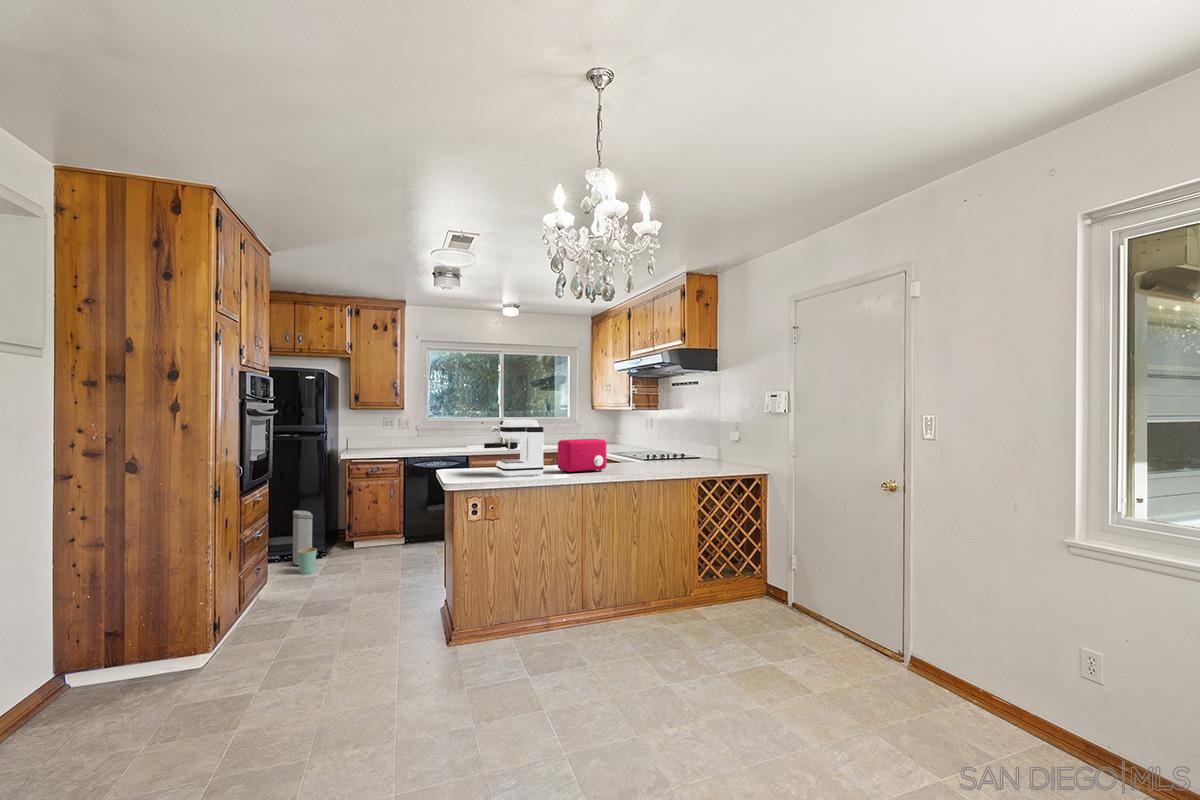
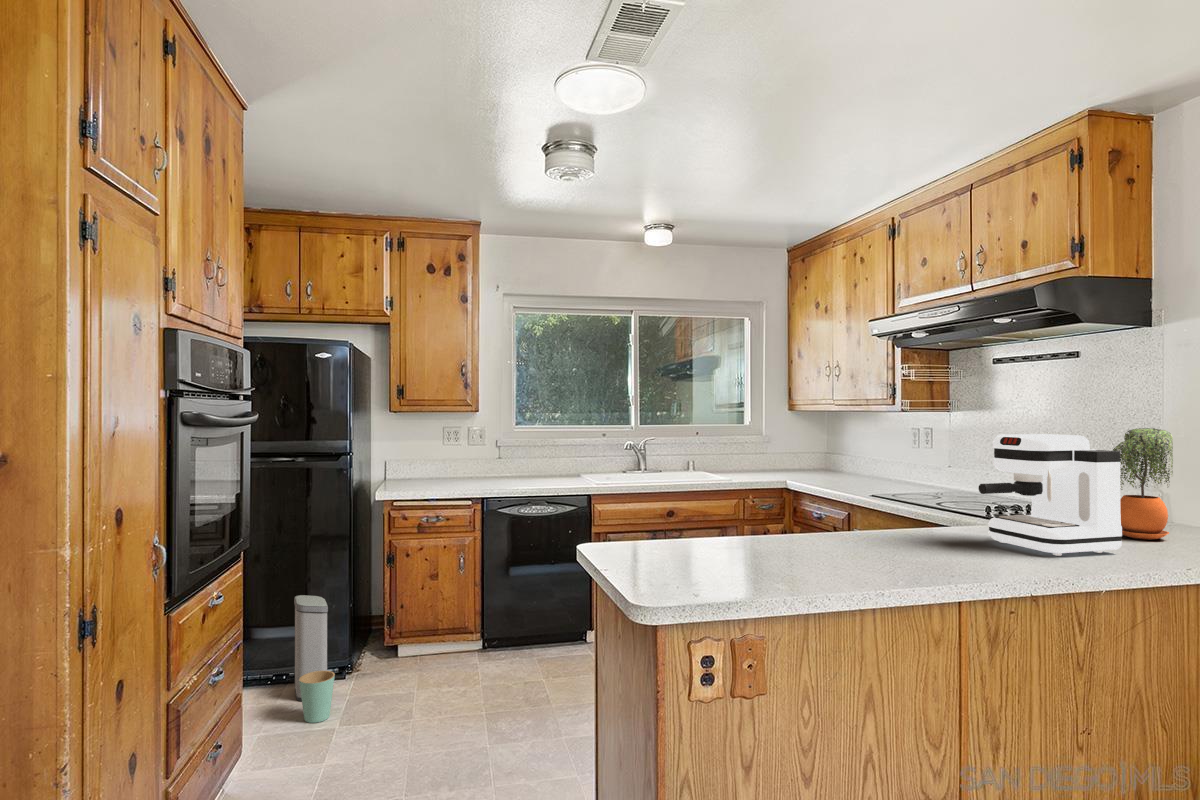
potted plant: none [683,417,709,466] -> present [1113,428,1173,540]
coffee maker: present [484,419,544,477] -> present [979,434,1122,556]
toaster: present [558,439,607,473] -> none [864,480,980,567]

